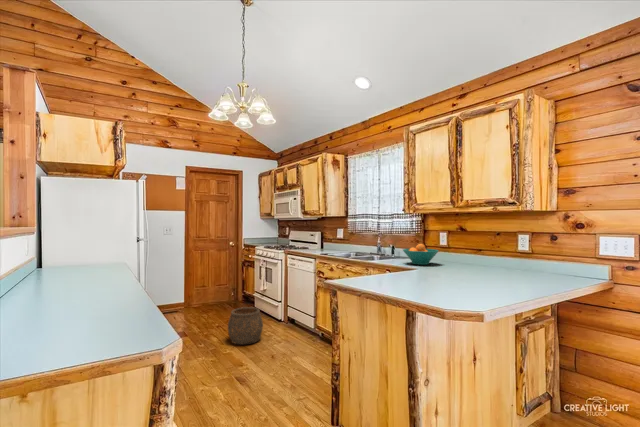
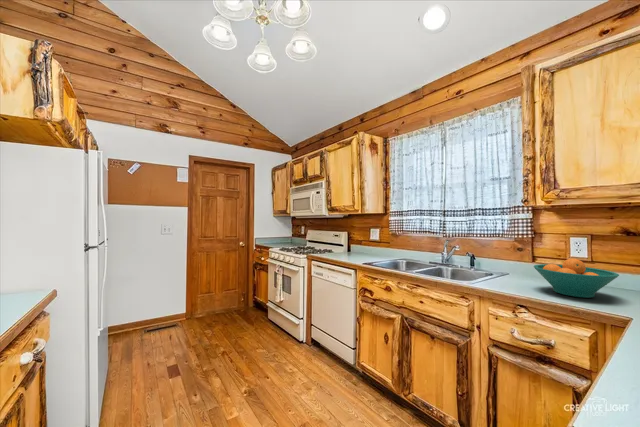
woven basket: present [228,307,263,344] -> none [233,337,285,401]

